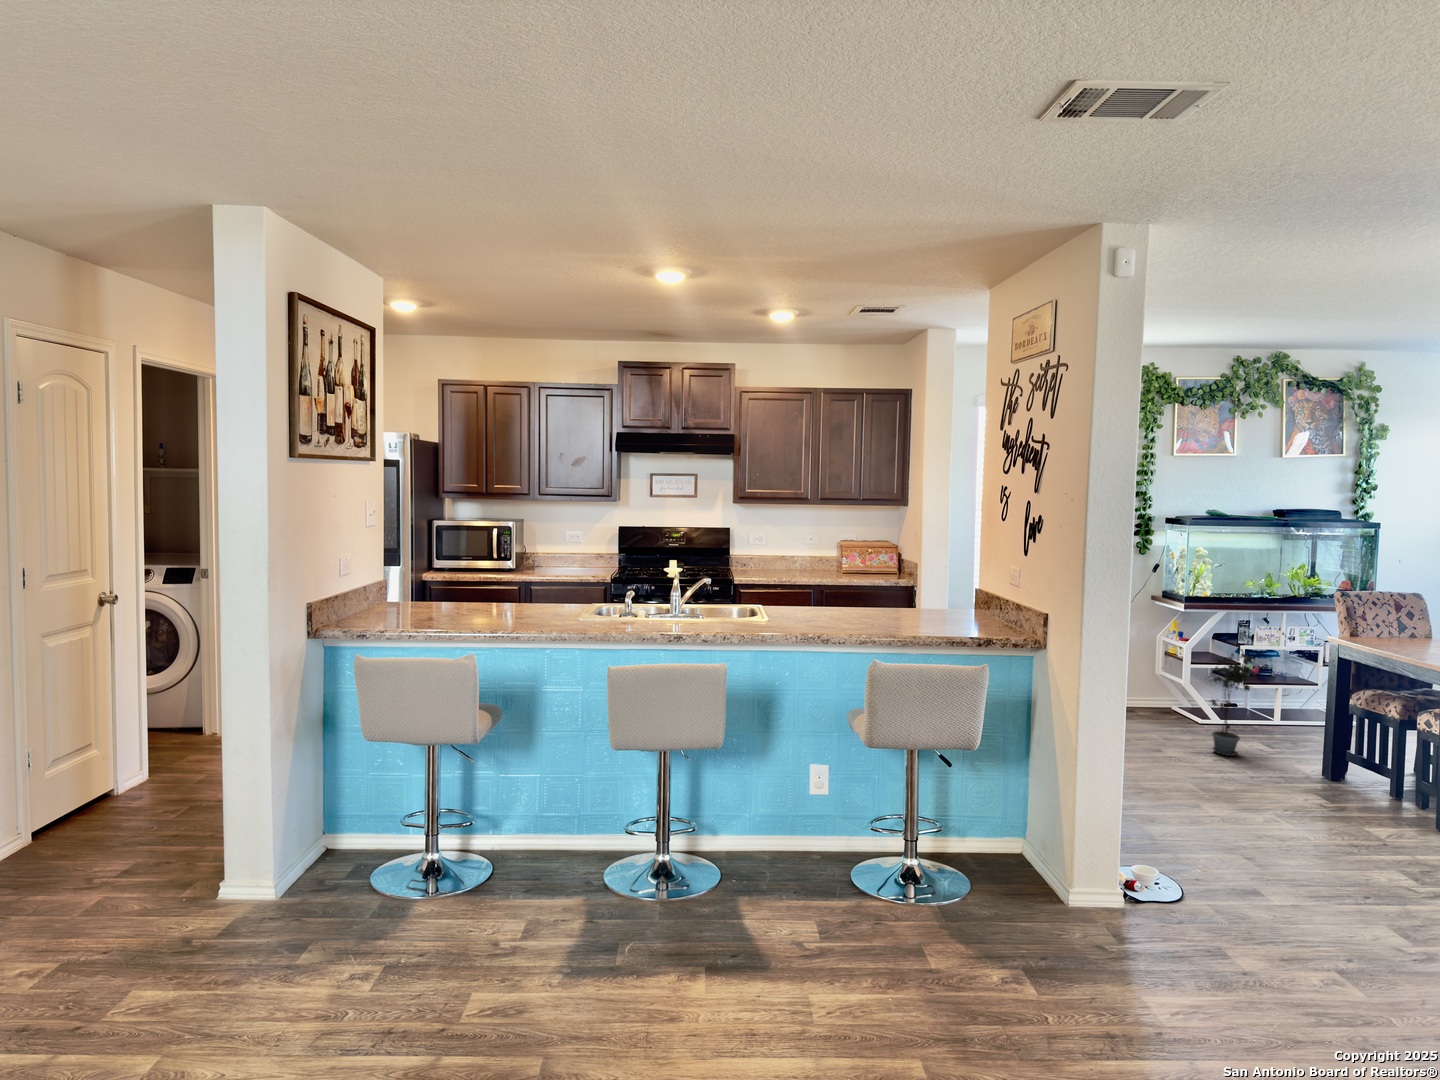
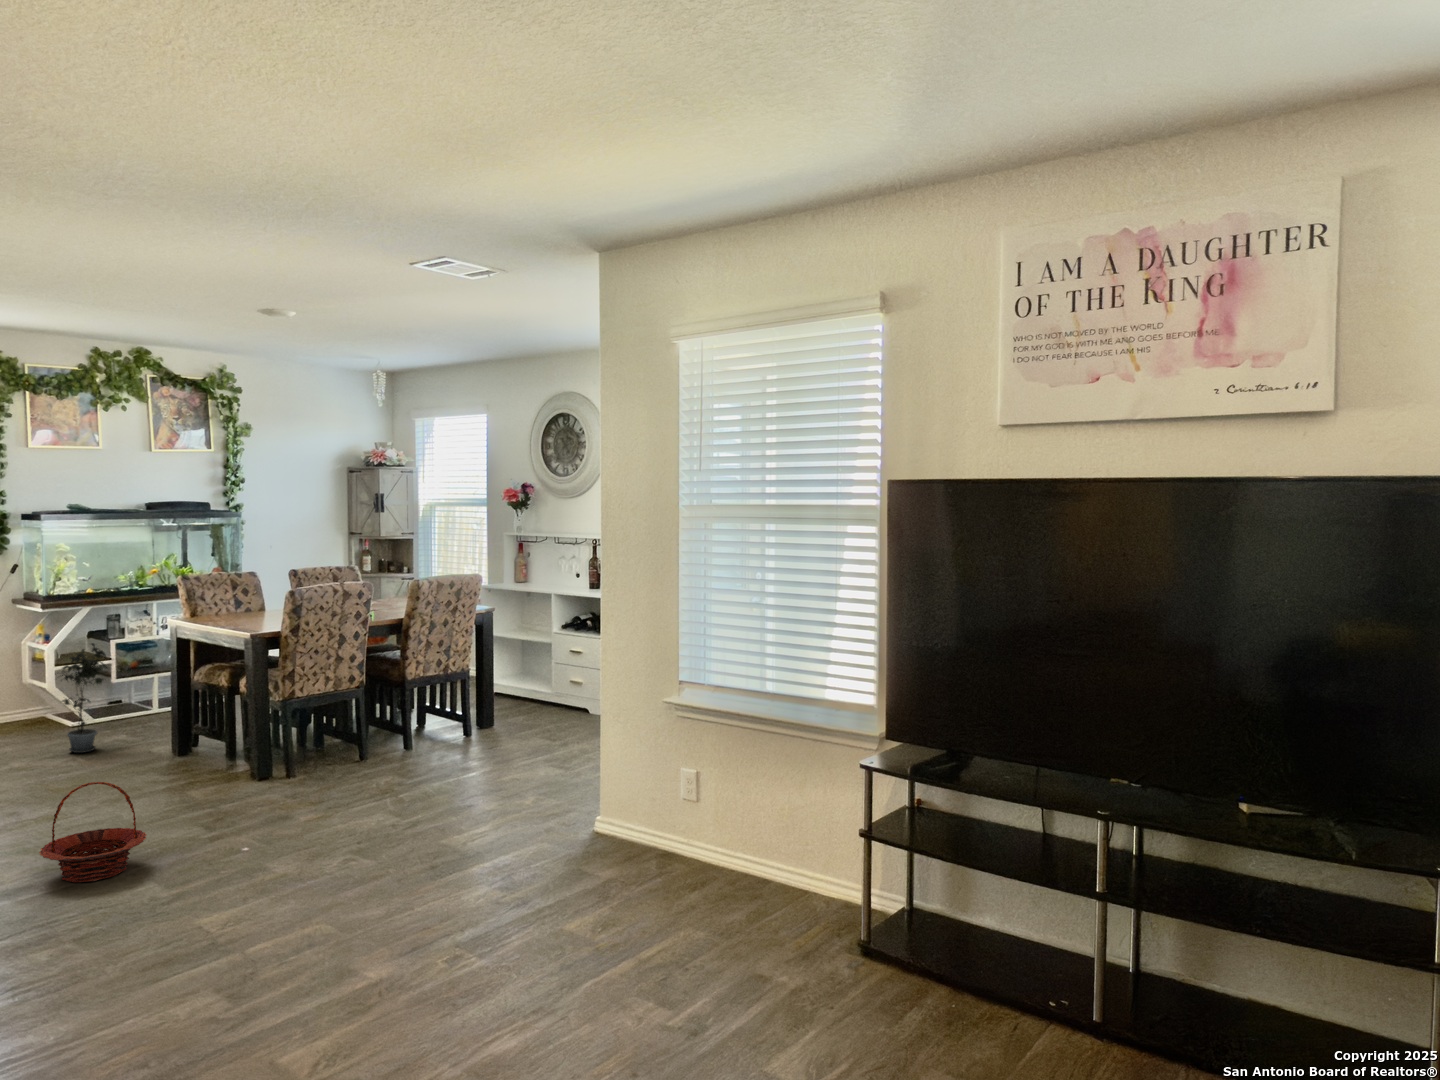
basket: none [1266,813,1383,923] -> present [39,782,146,882]

